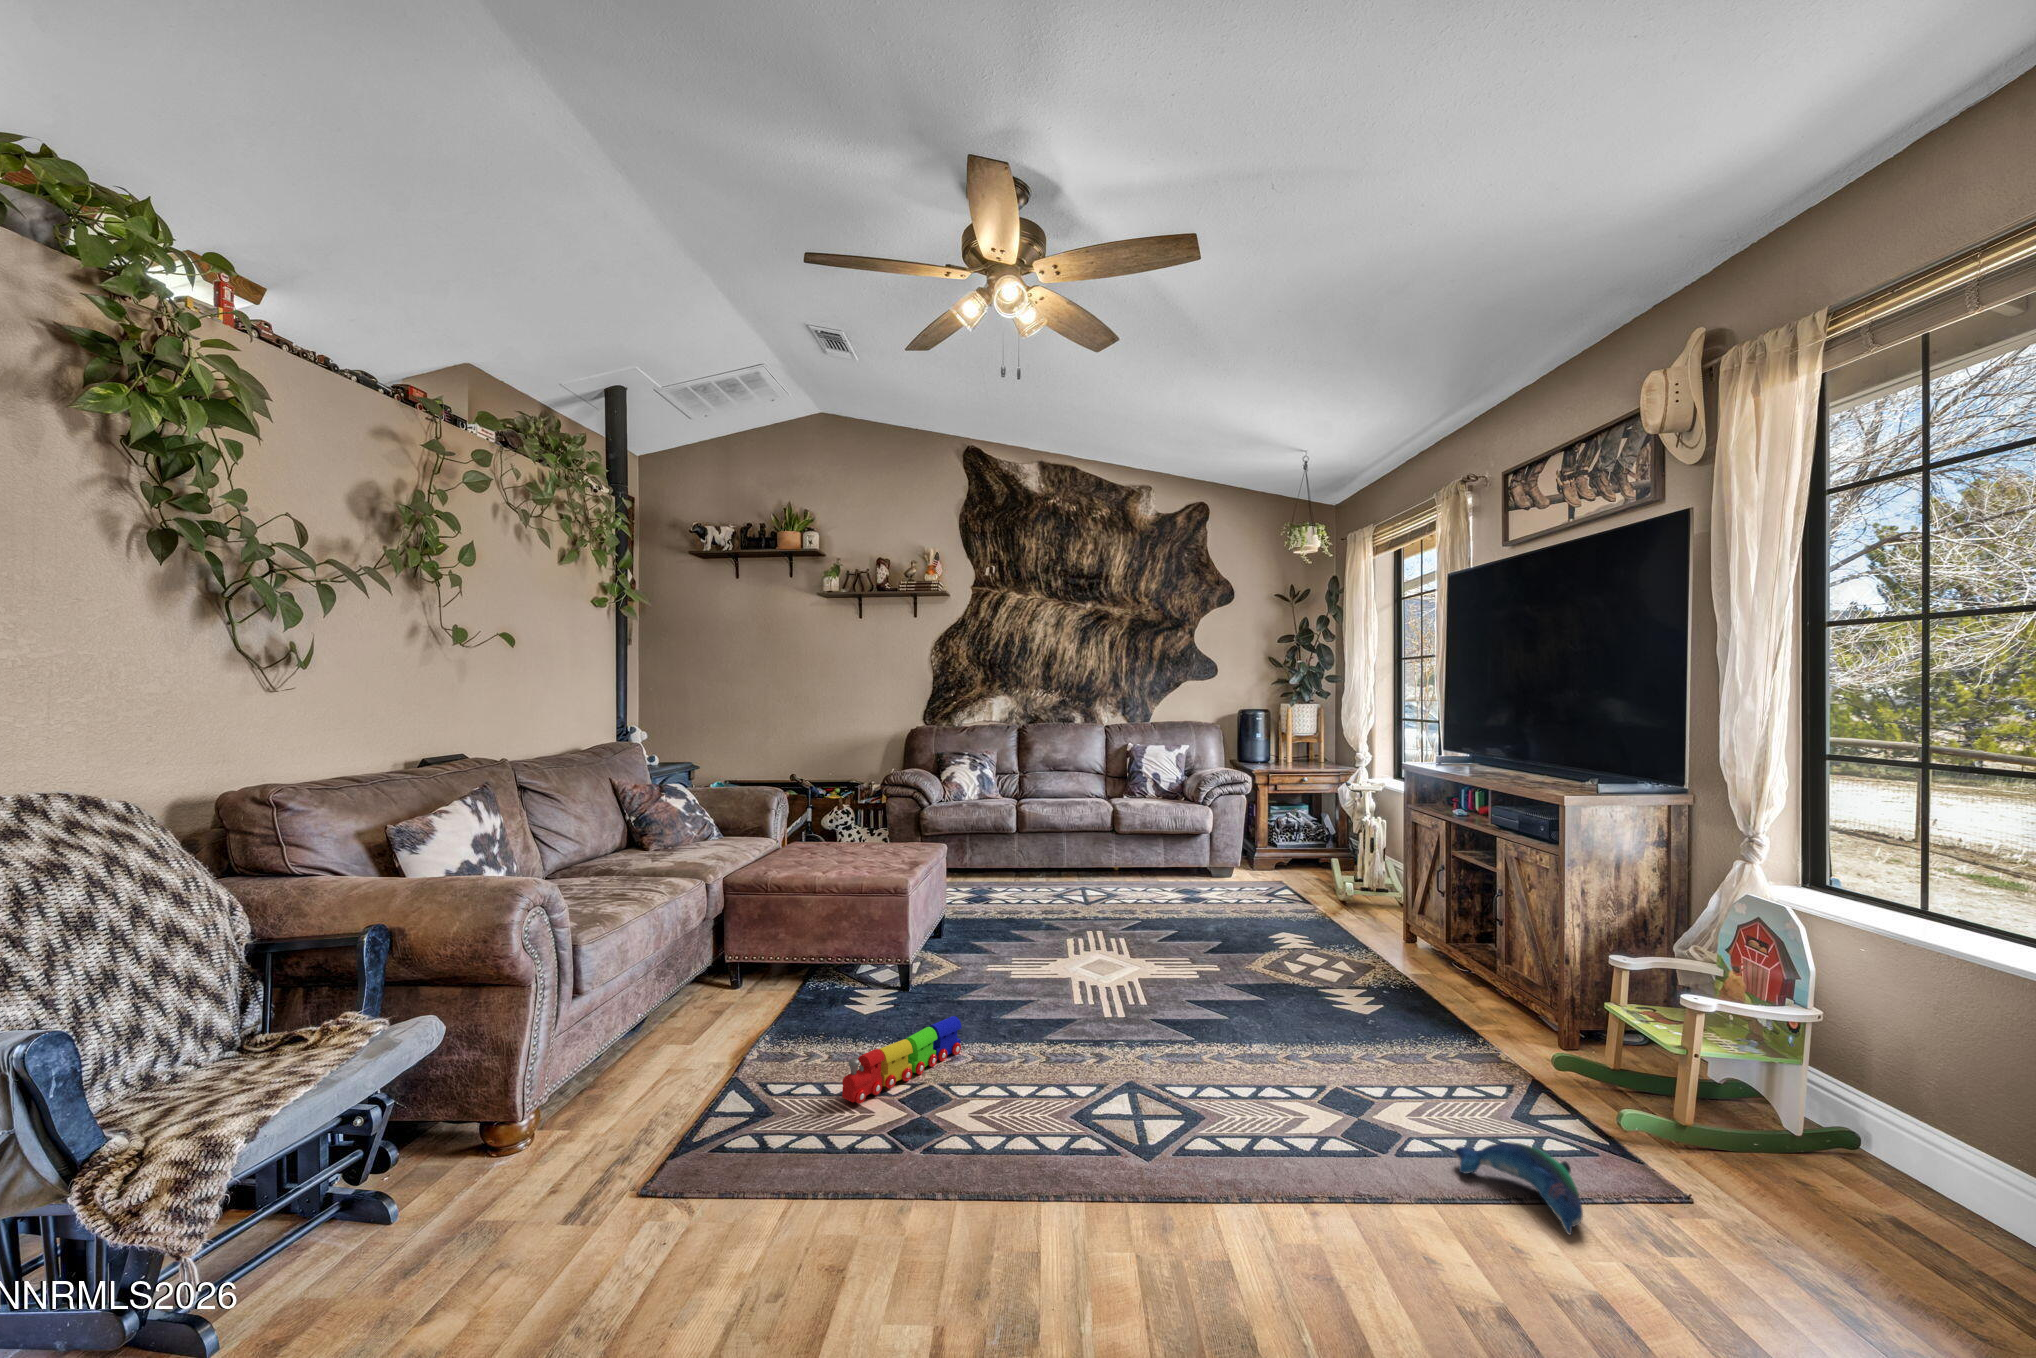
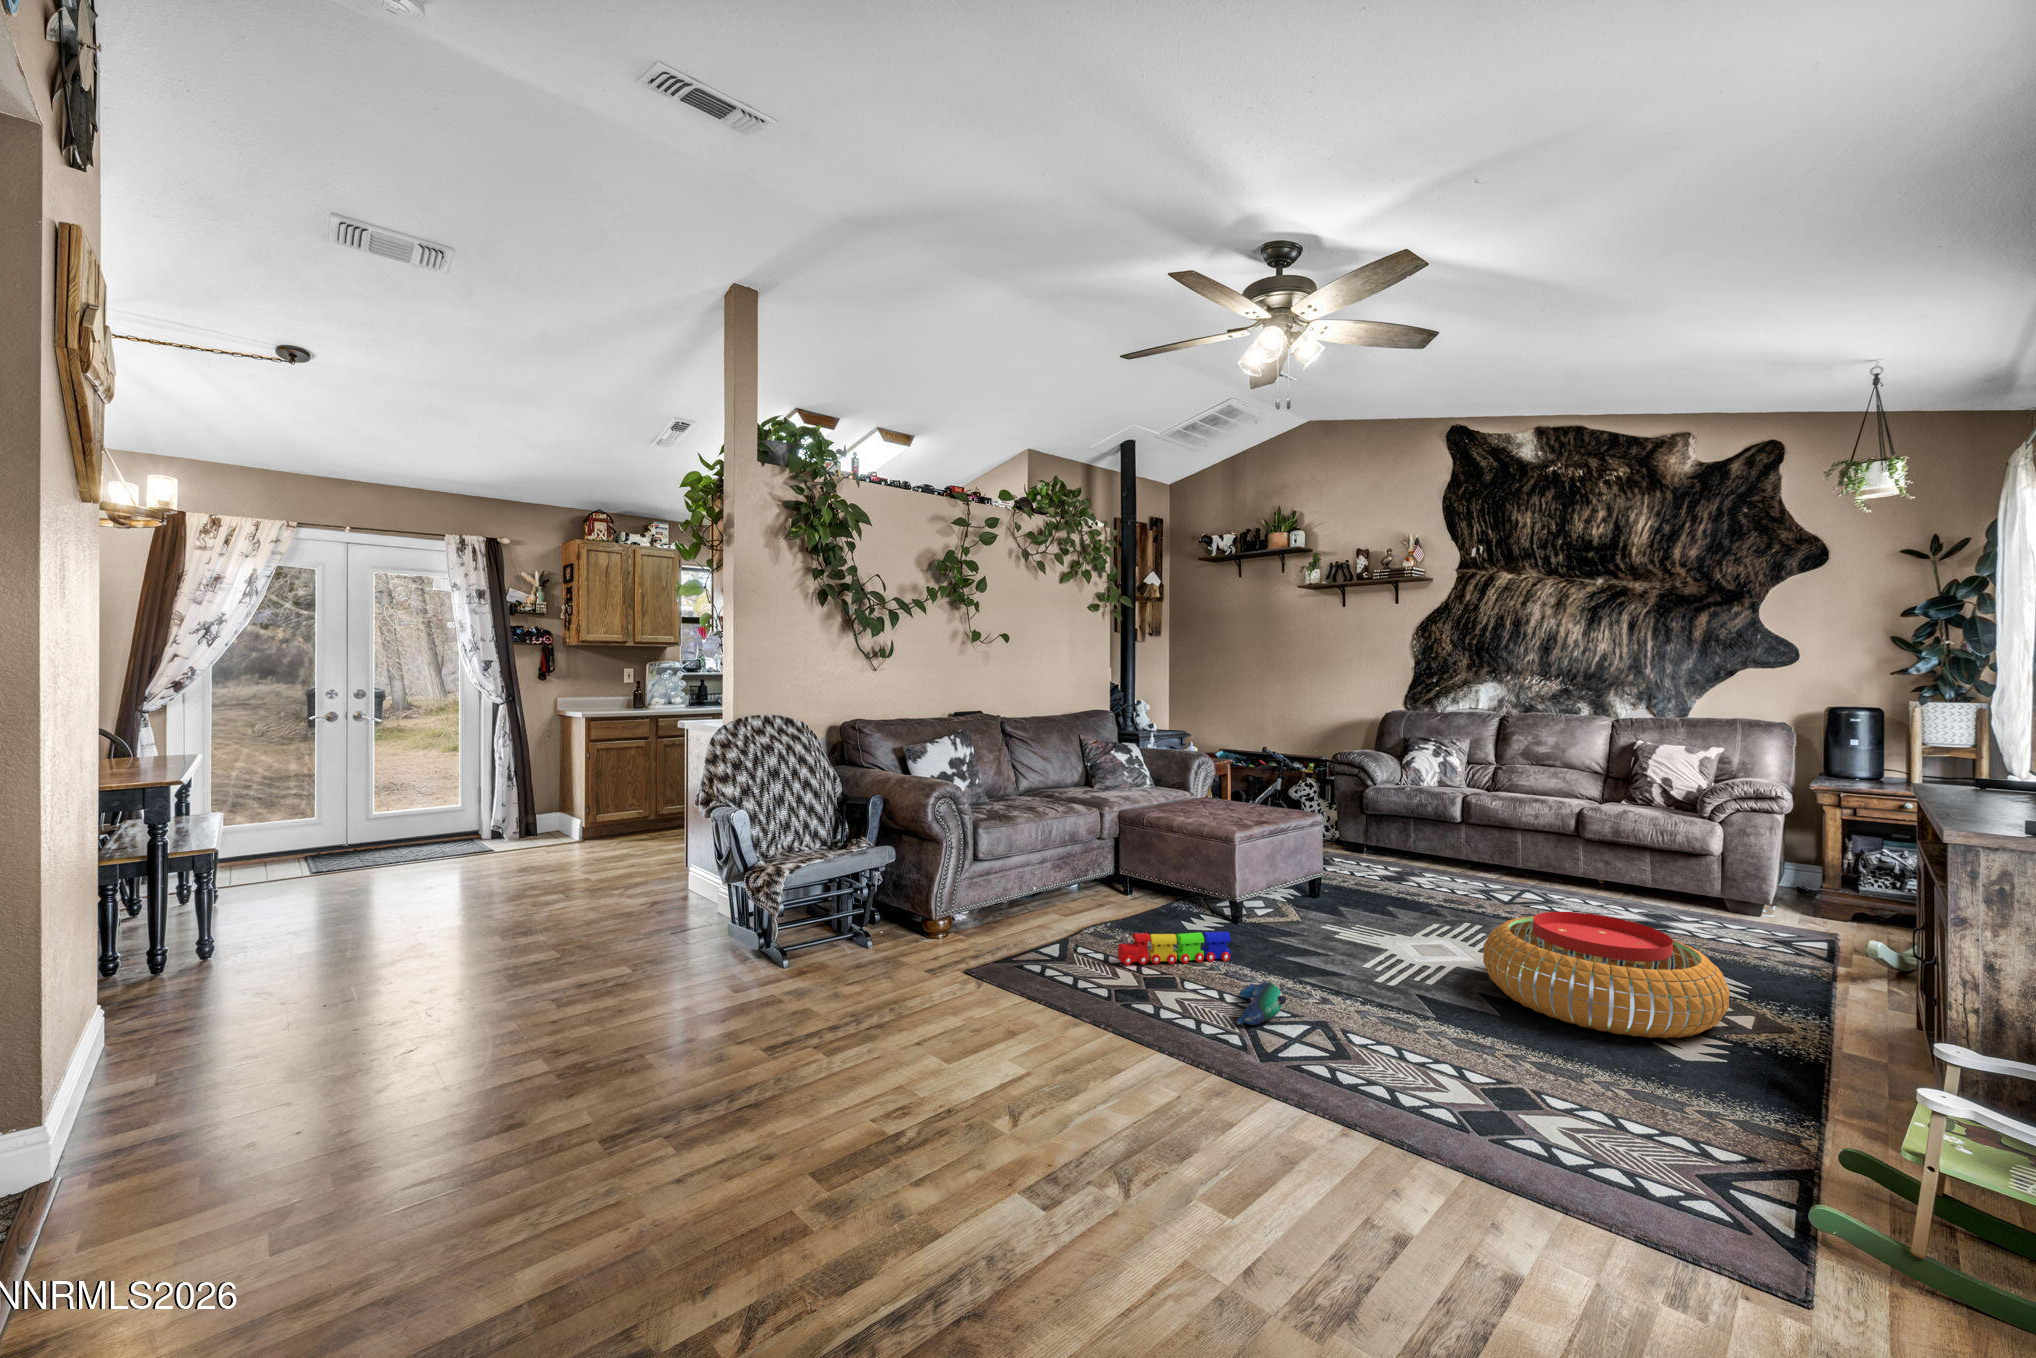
pouf: none [1181,912,1382,1028] -> present [1483,912,1730,1039]
plush toy: present [1454,1142,1583,1235] -> present [1237,983,1287,1025]

